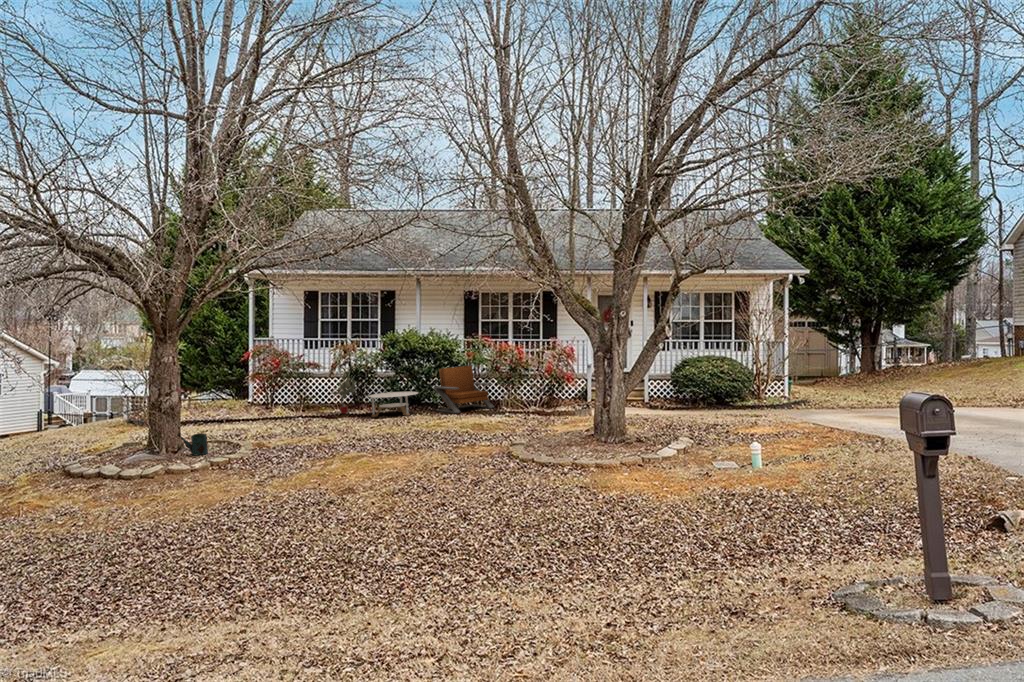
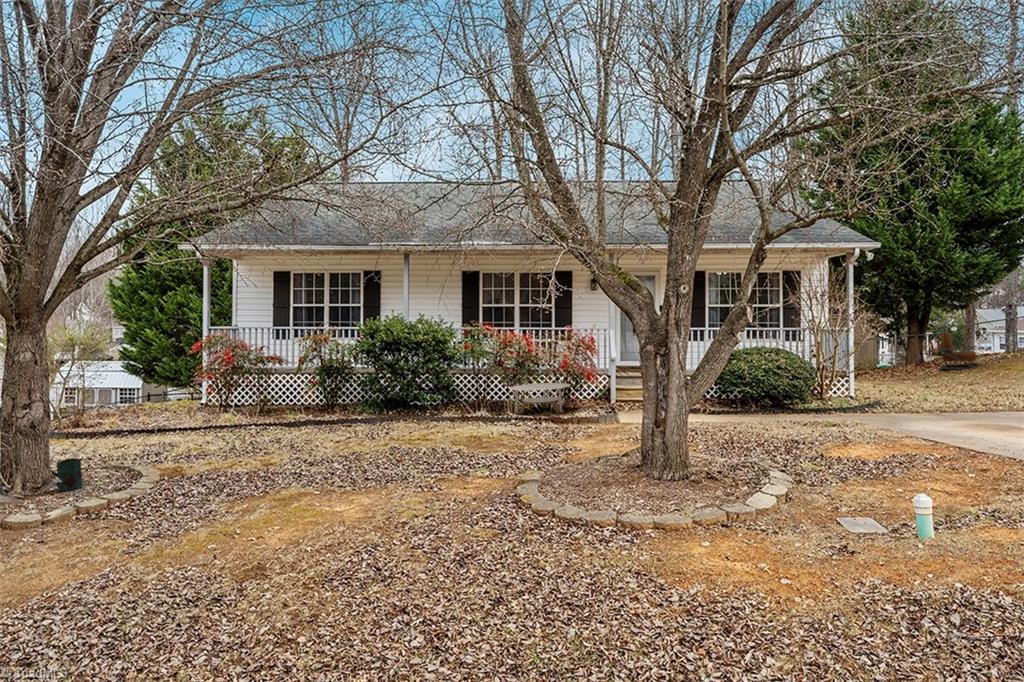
lounge chair: present [434,366,494,413] -> present [938,332,976,369]
potted tree: present [332,376,355,414] -> none [298,372,329,419]
round table: present [368,392,418,417] -> present [510,383,570,414]

